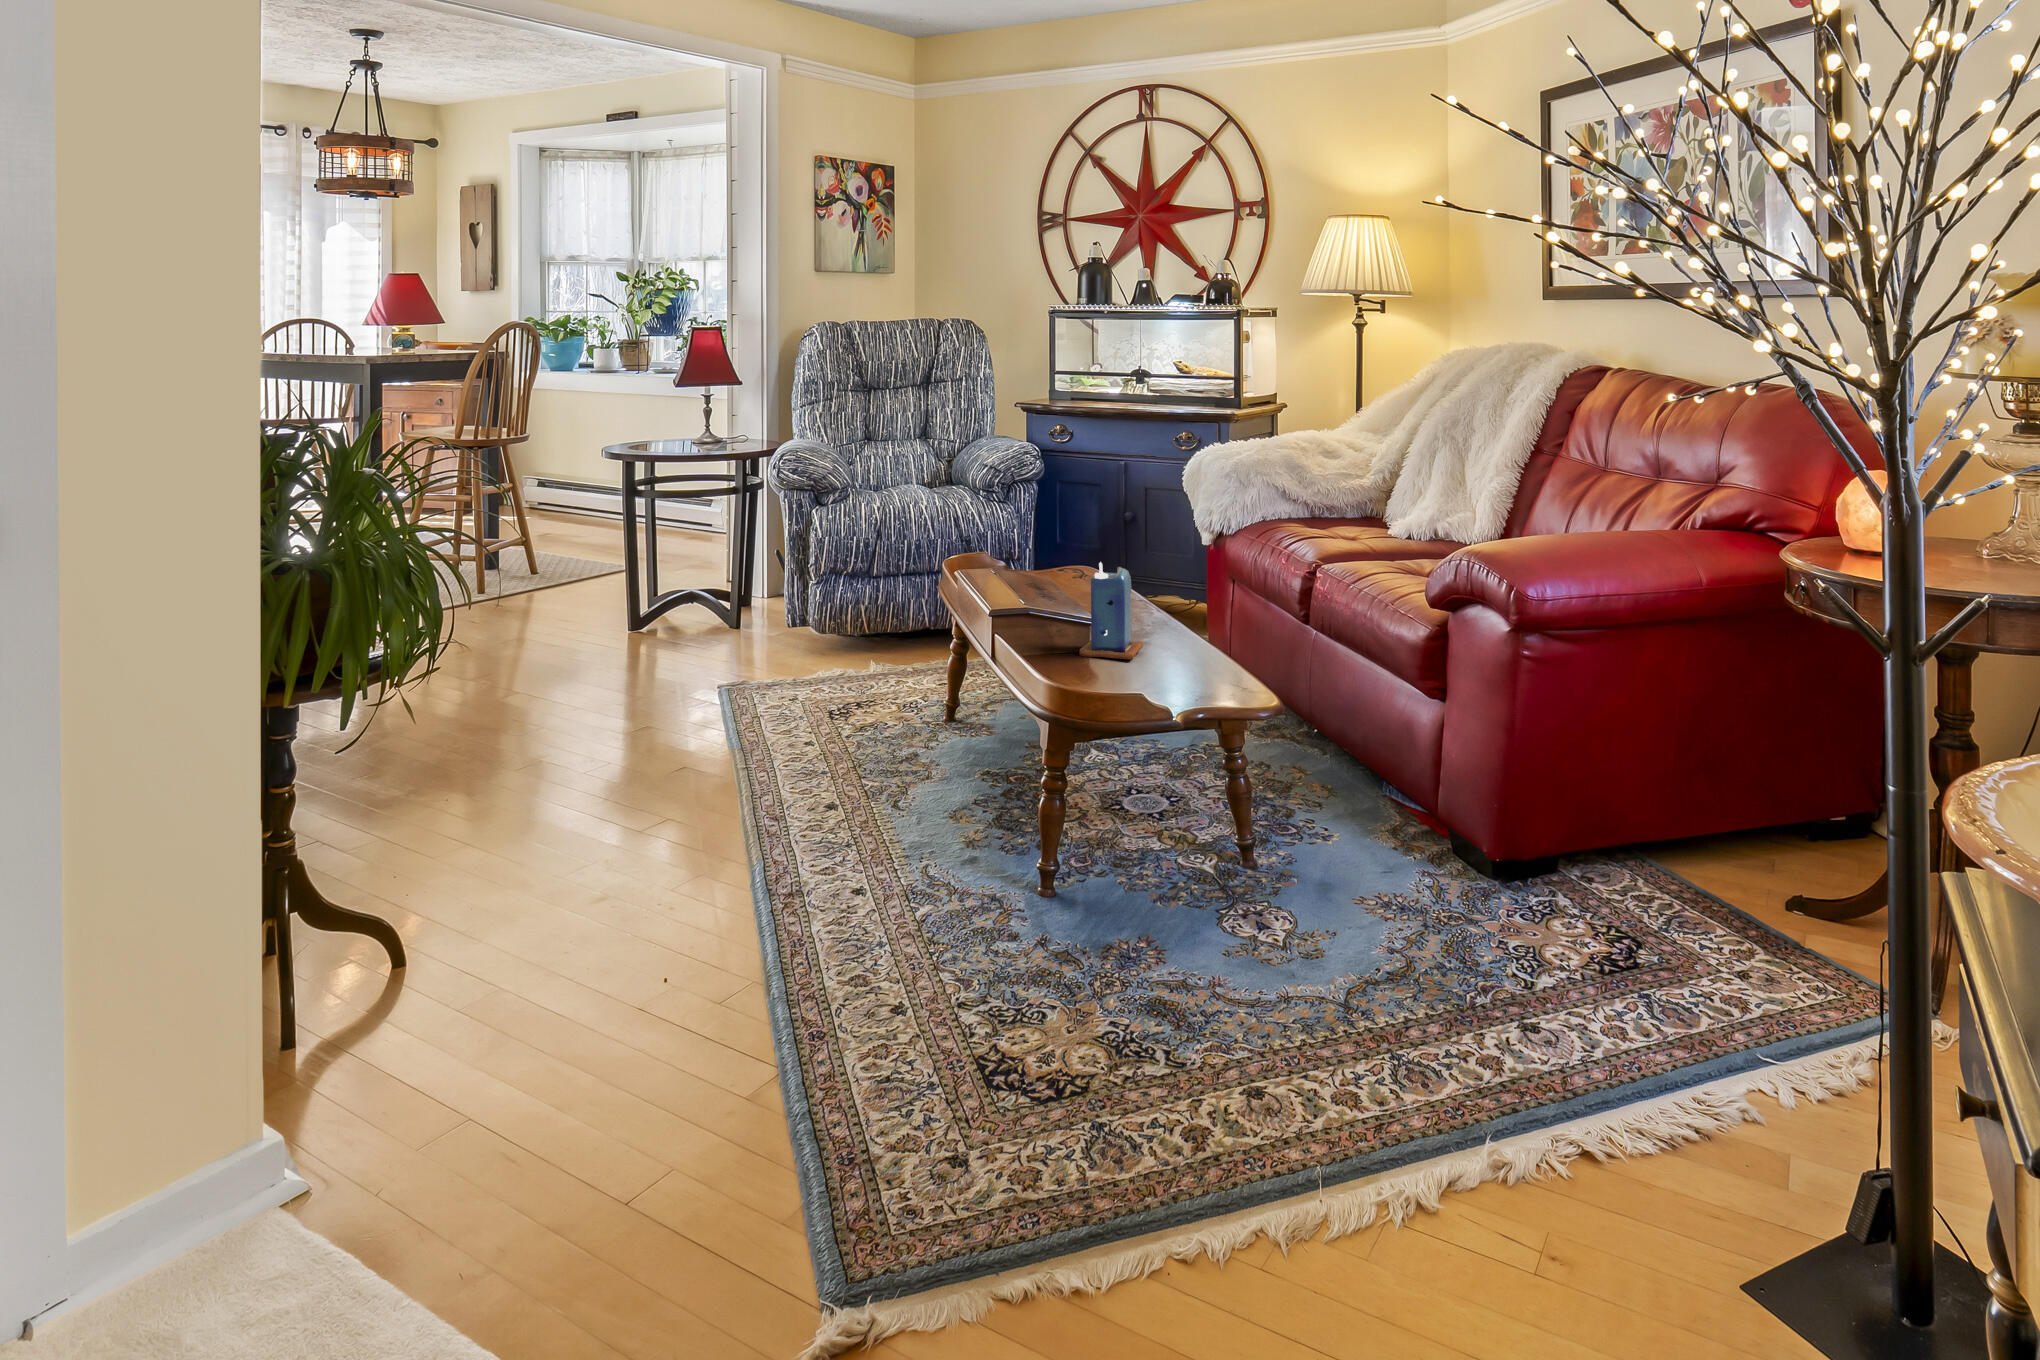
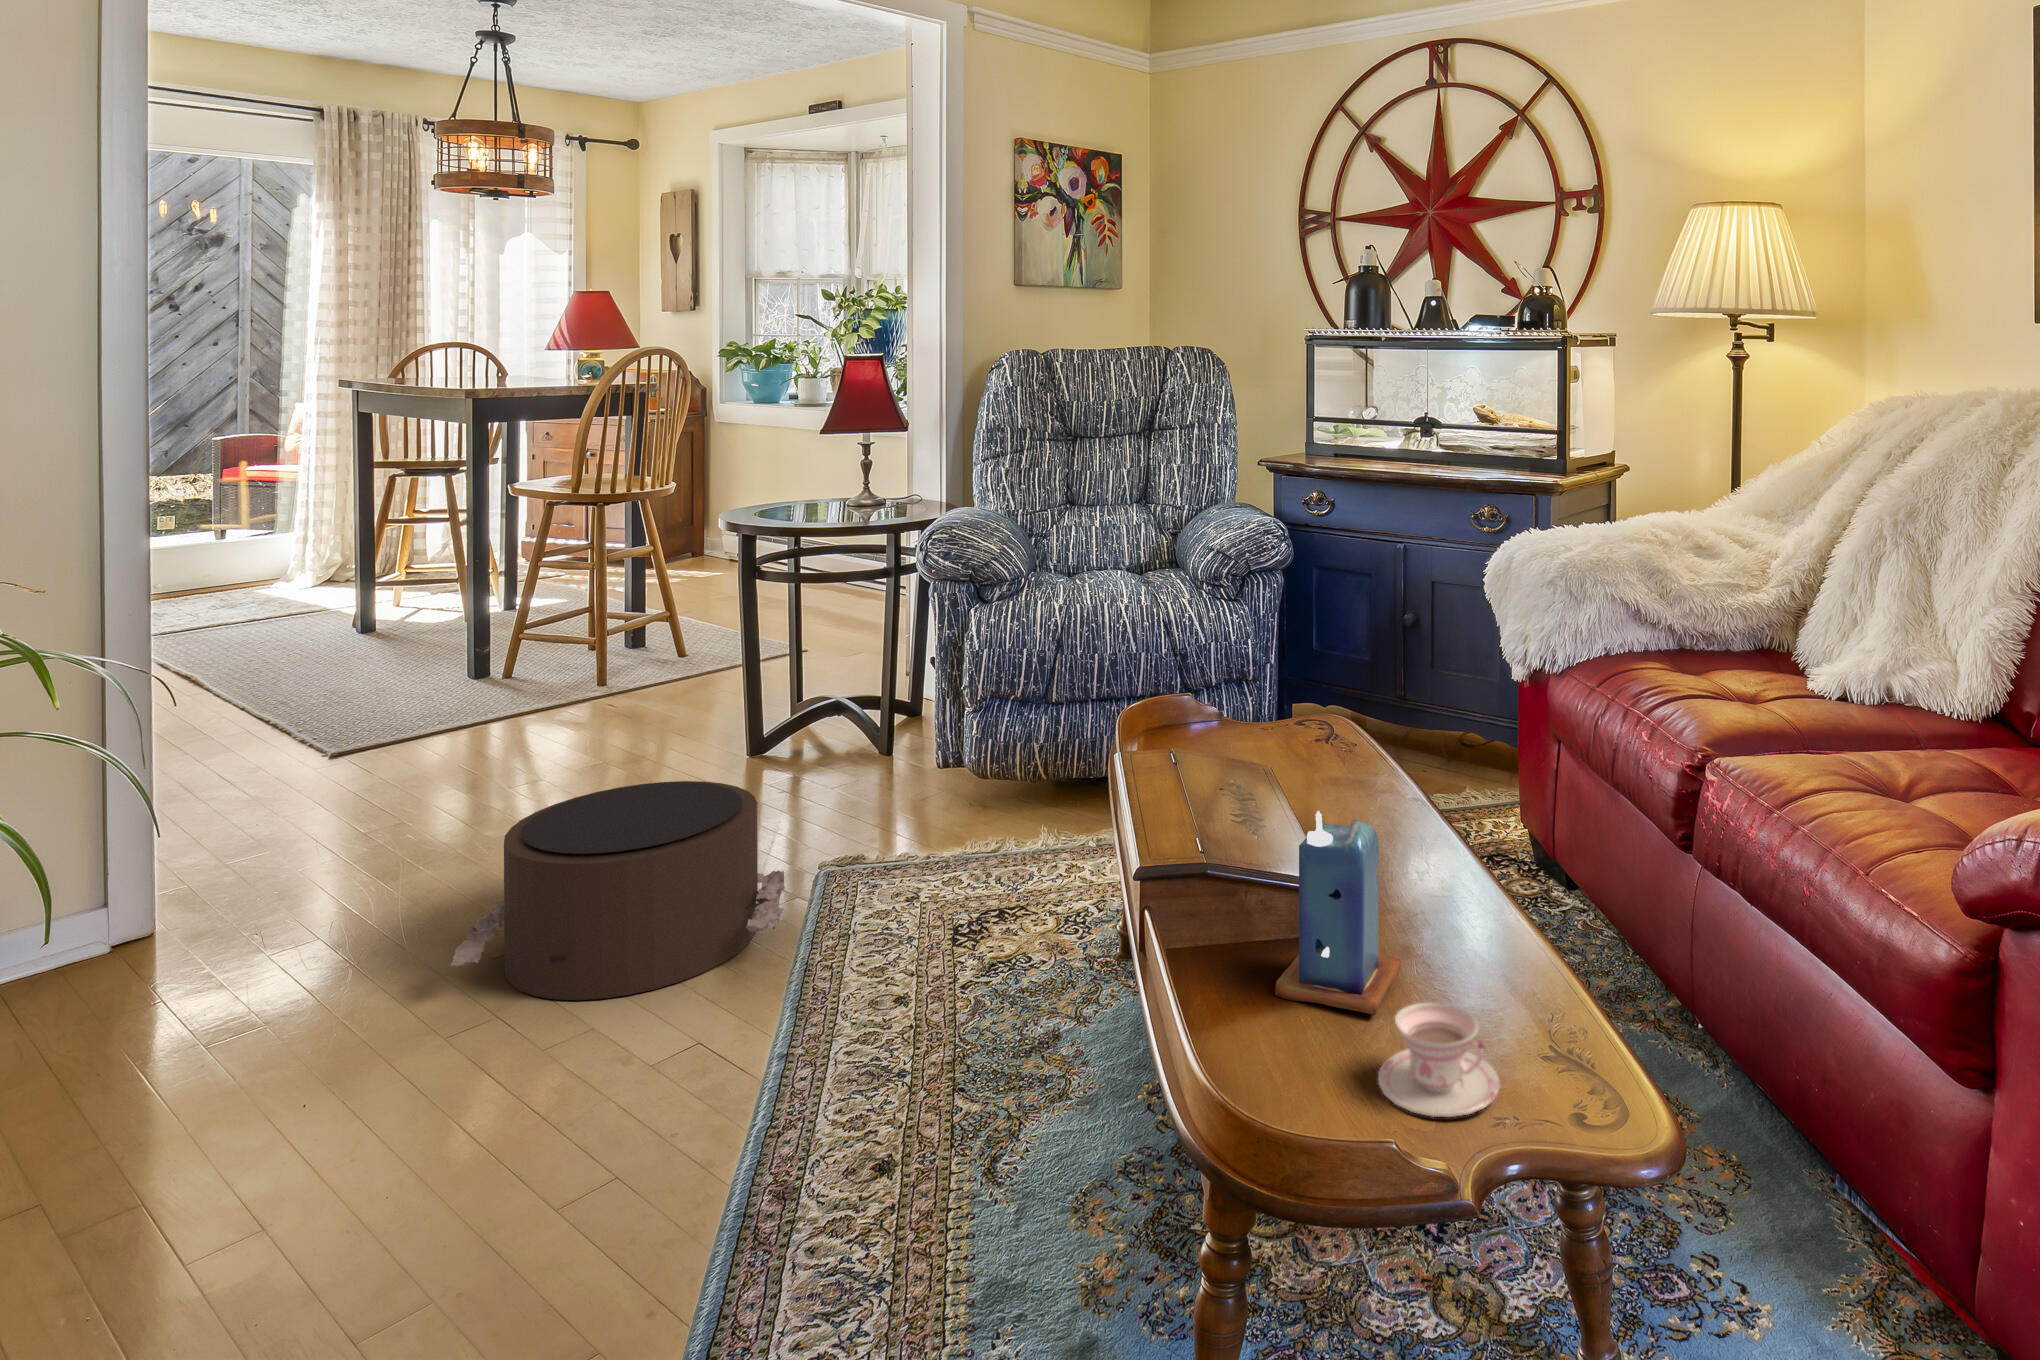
pouf: none [530,617,731,739] -> present [451,781,785,1000]
teacup: none [1136,643,1195,685] -> present [1378,1003,1500,1117]

